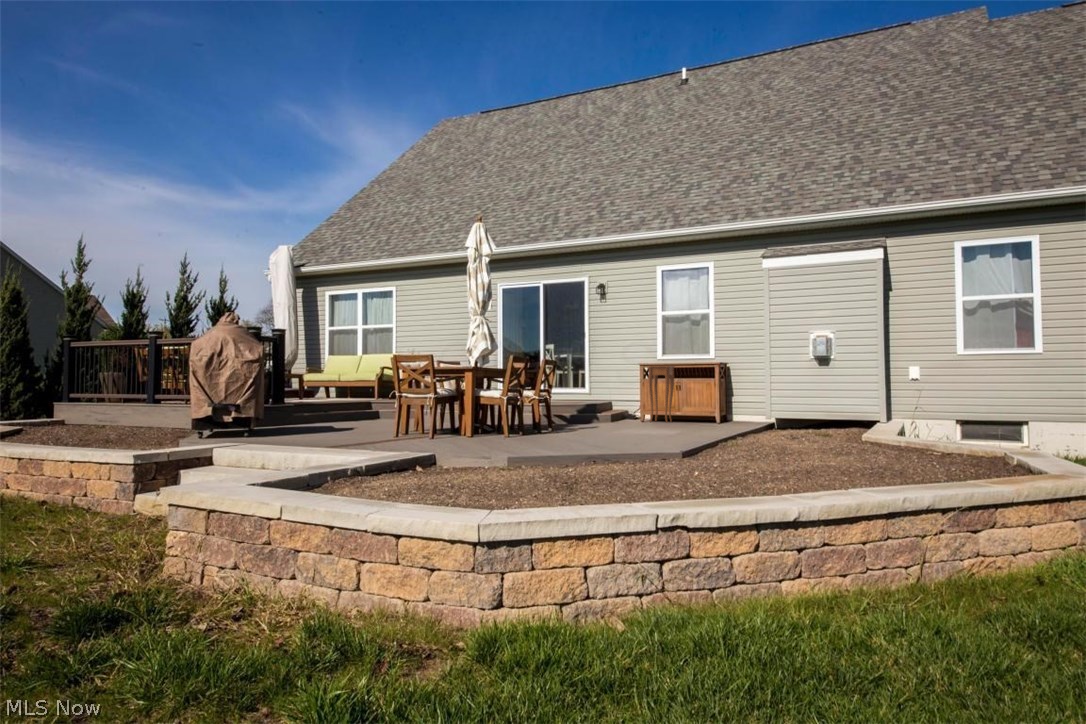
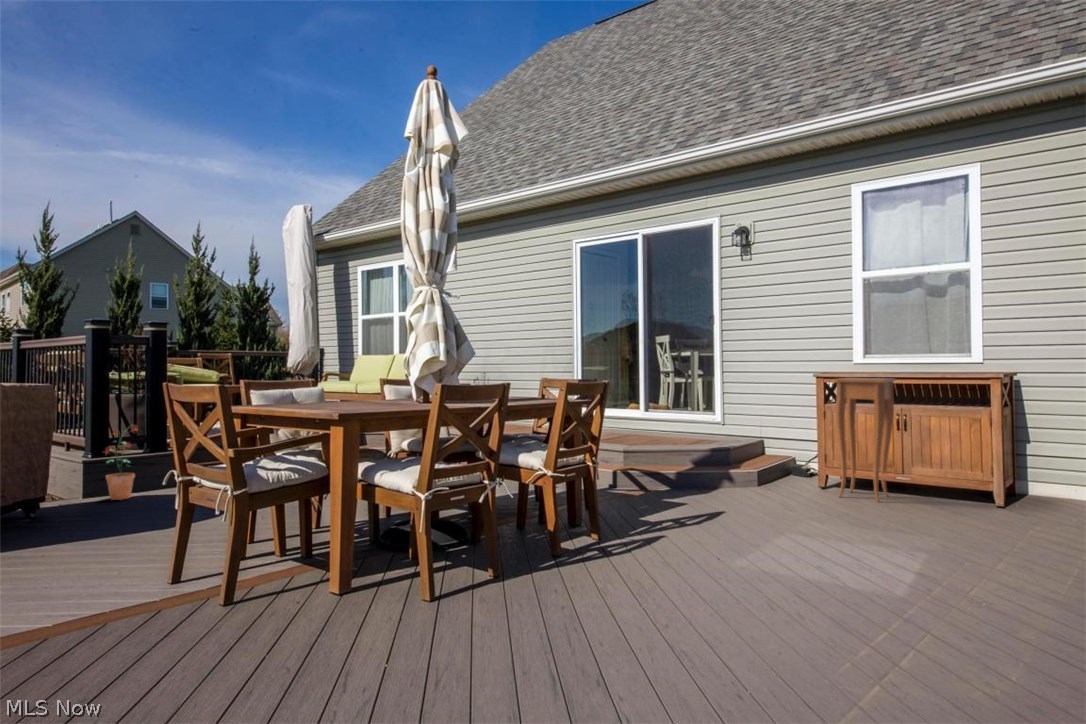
potted plant: none [282,389,299,428] -> present [104,425,137,500]

